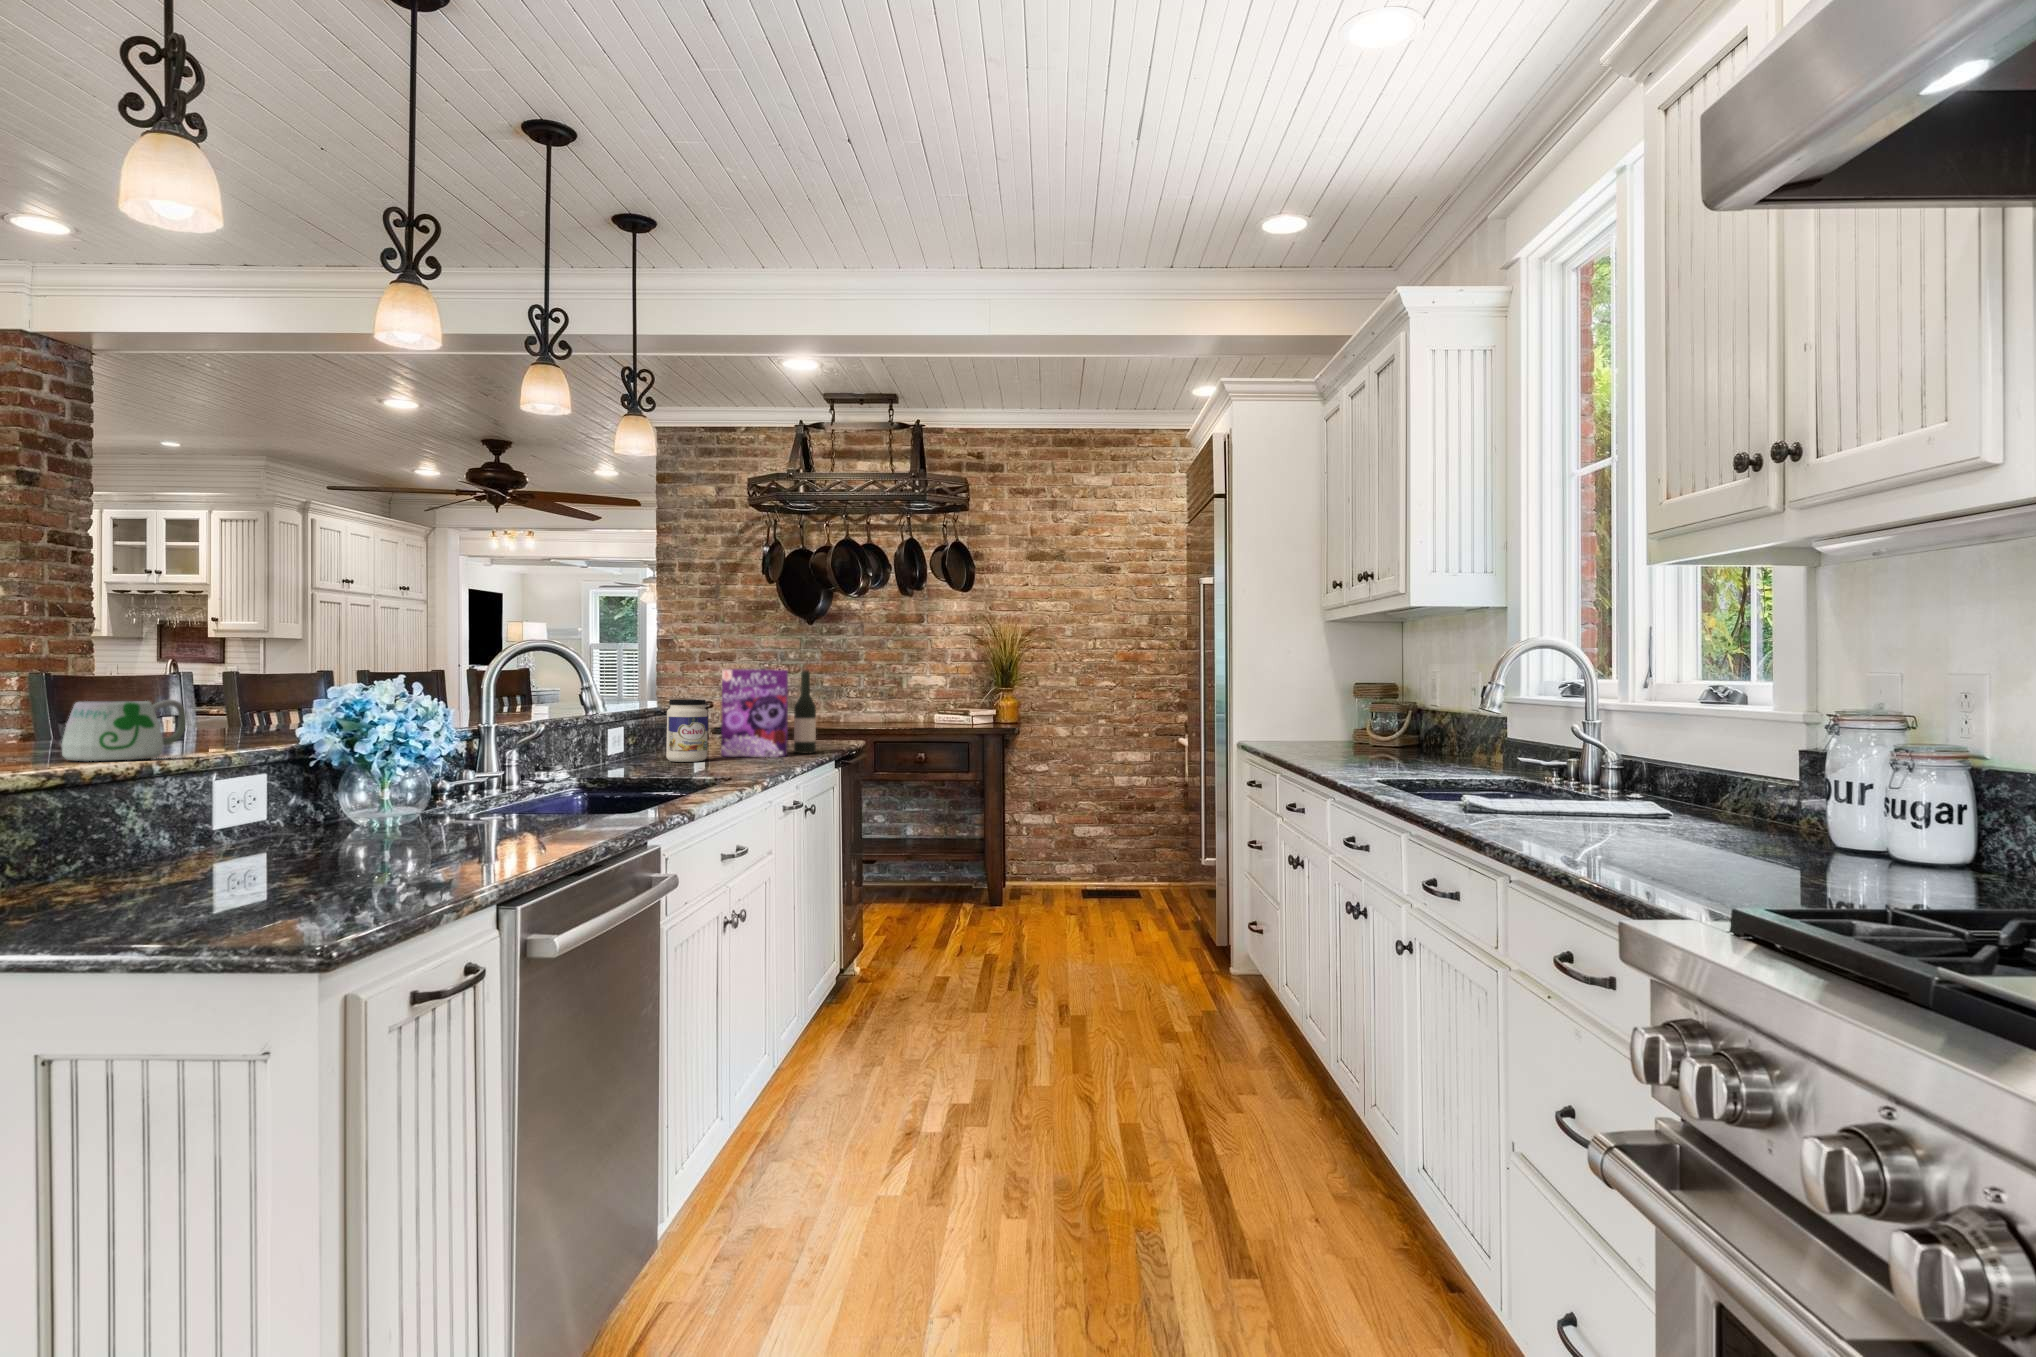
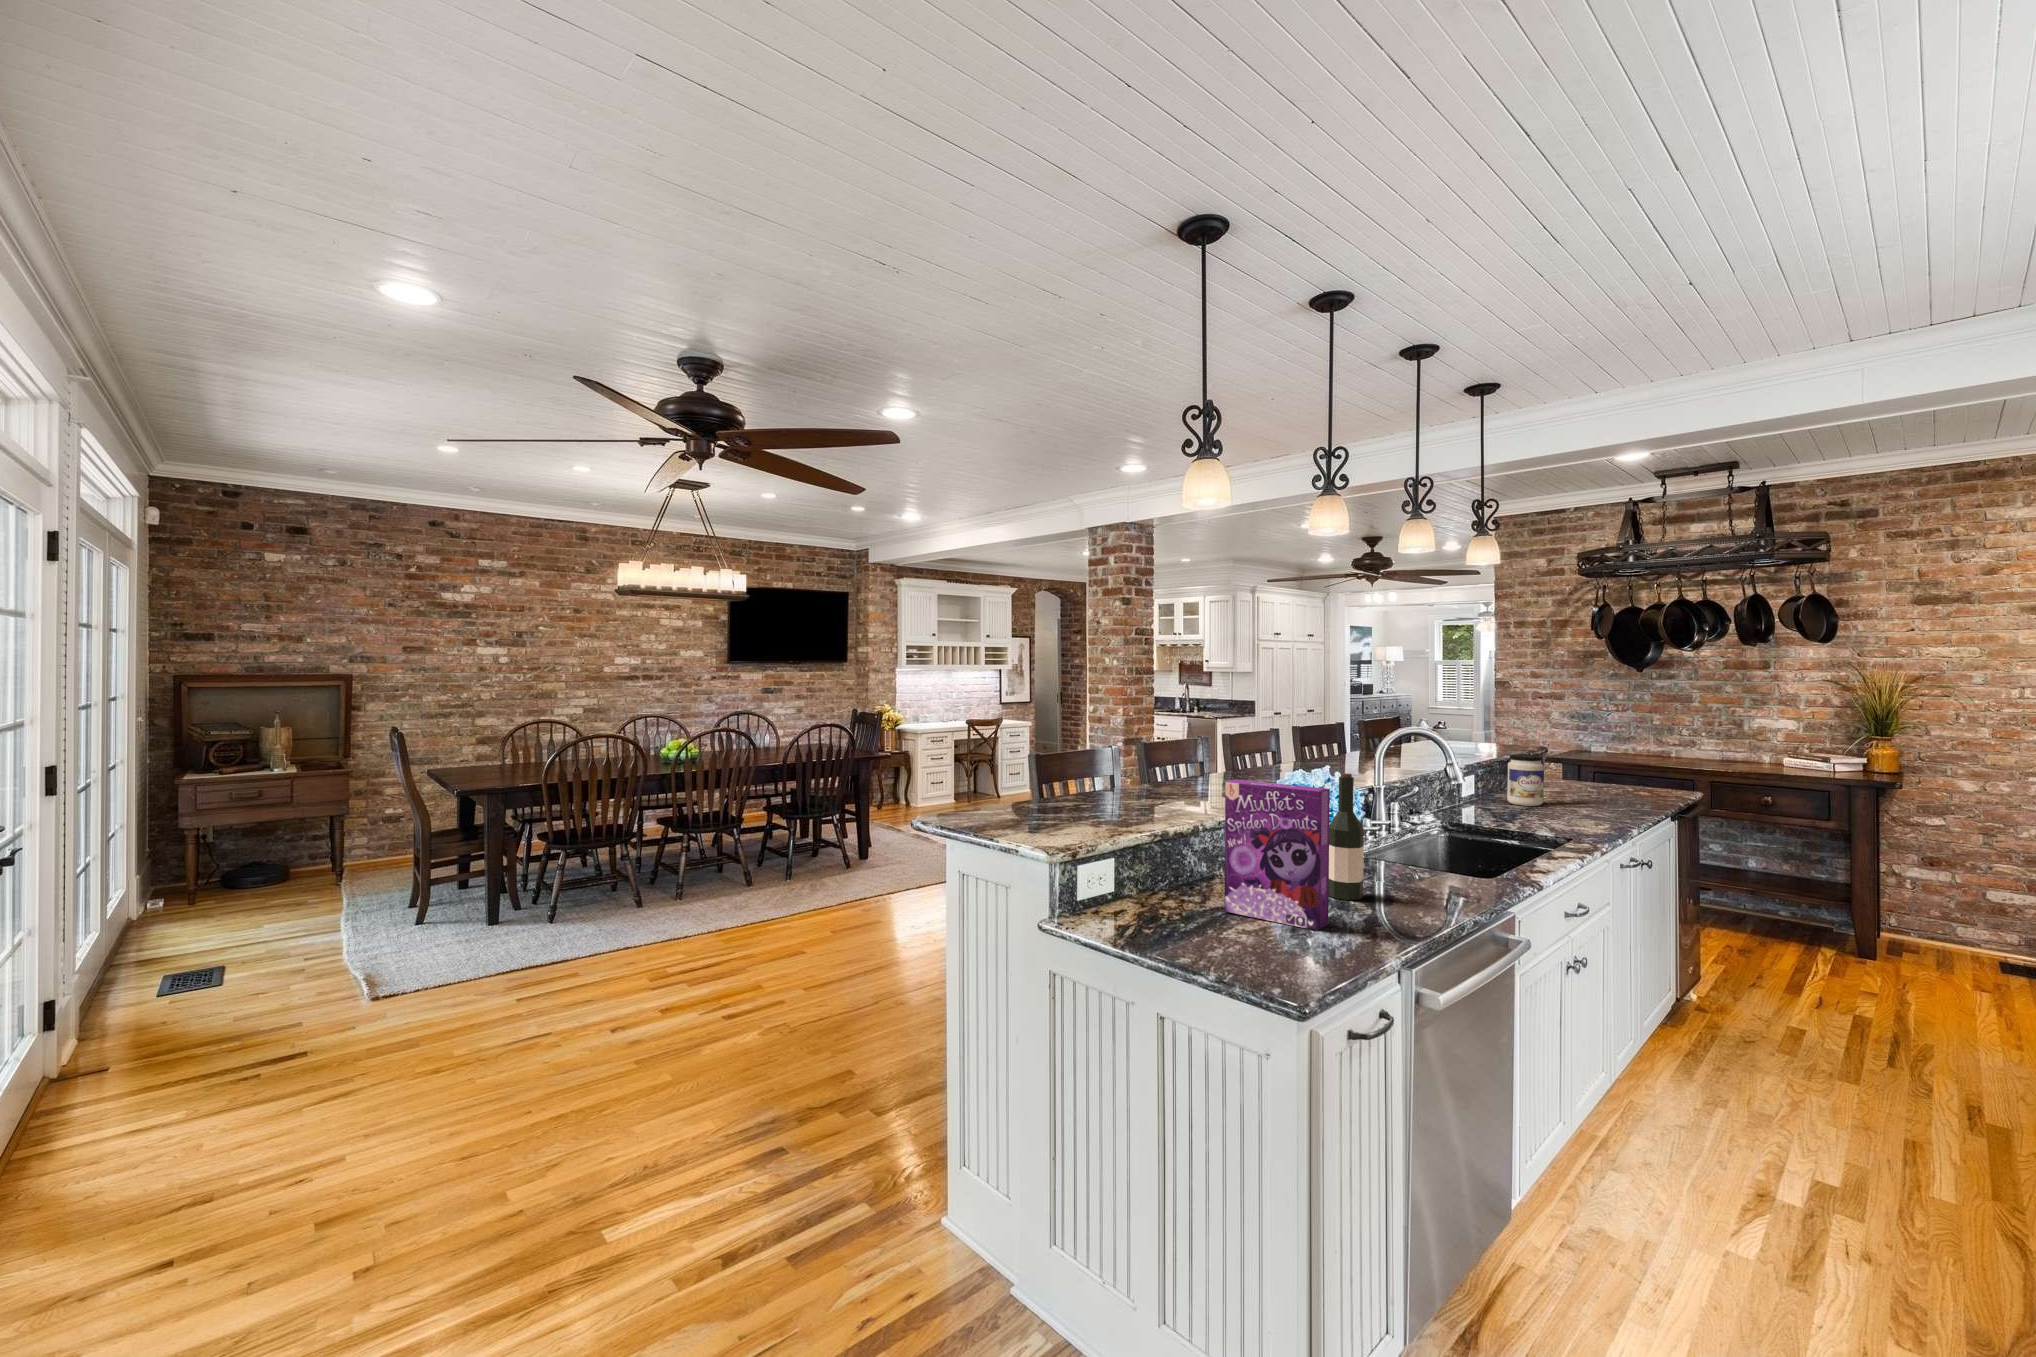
cereal box: present [721,669,788,757] -> present [1224,780,1330,931]
wine bottle: present [794,670,816,754] -> present [1329,773,1364,900]
mug: present [62,700,186,761] -> none [1154,773,1210,812]

